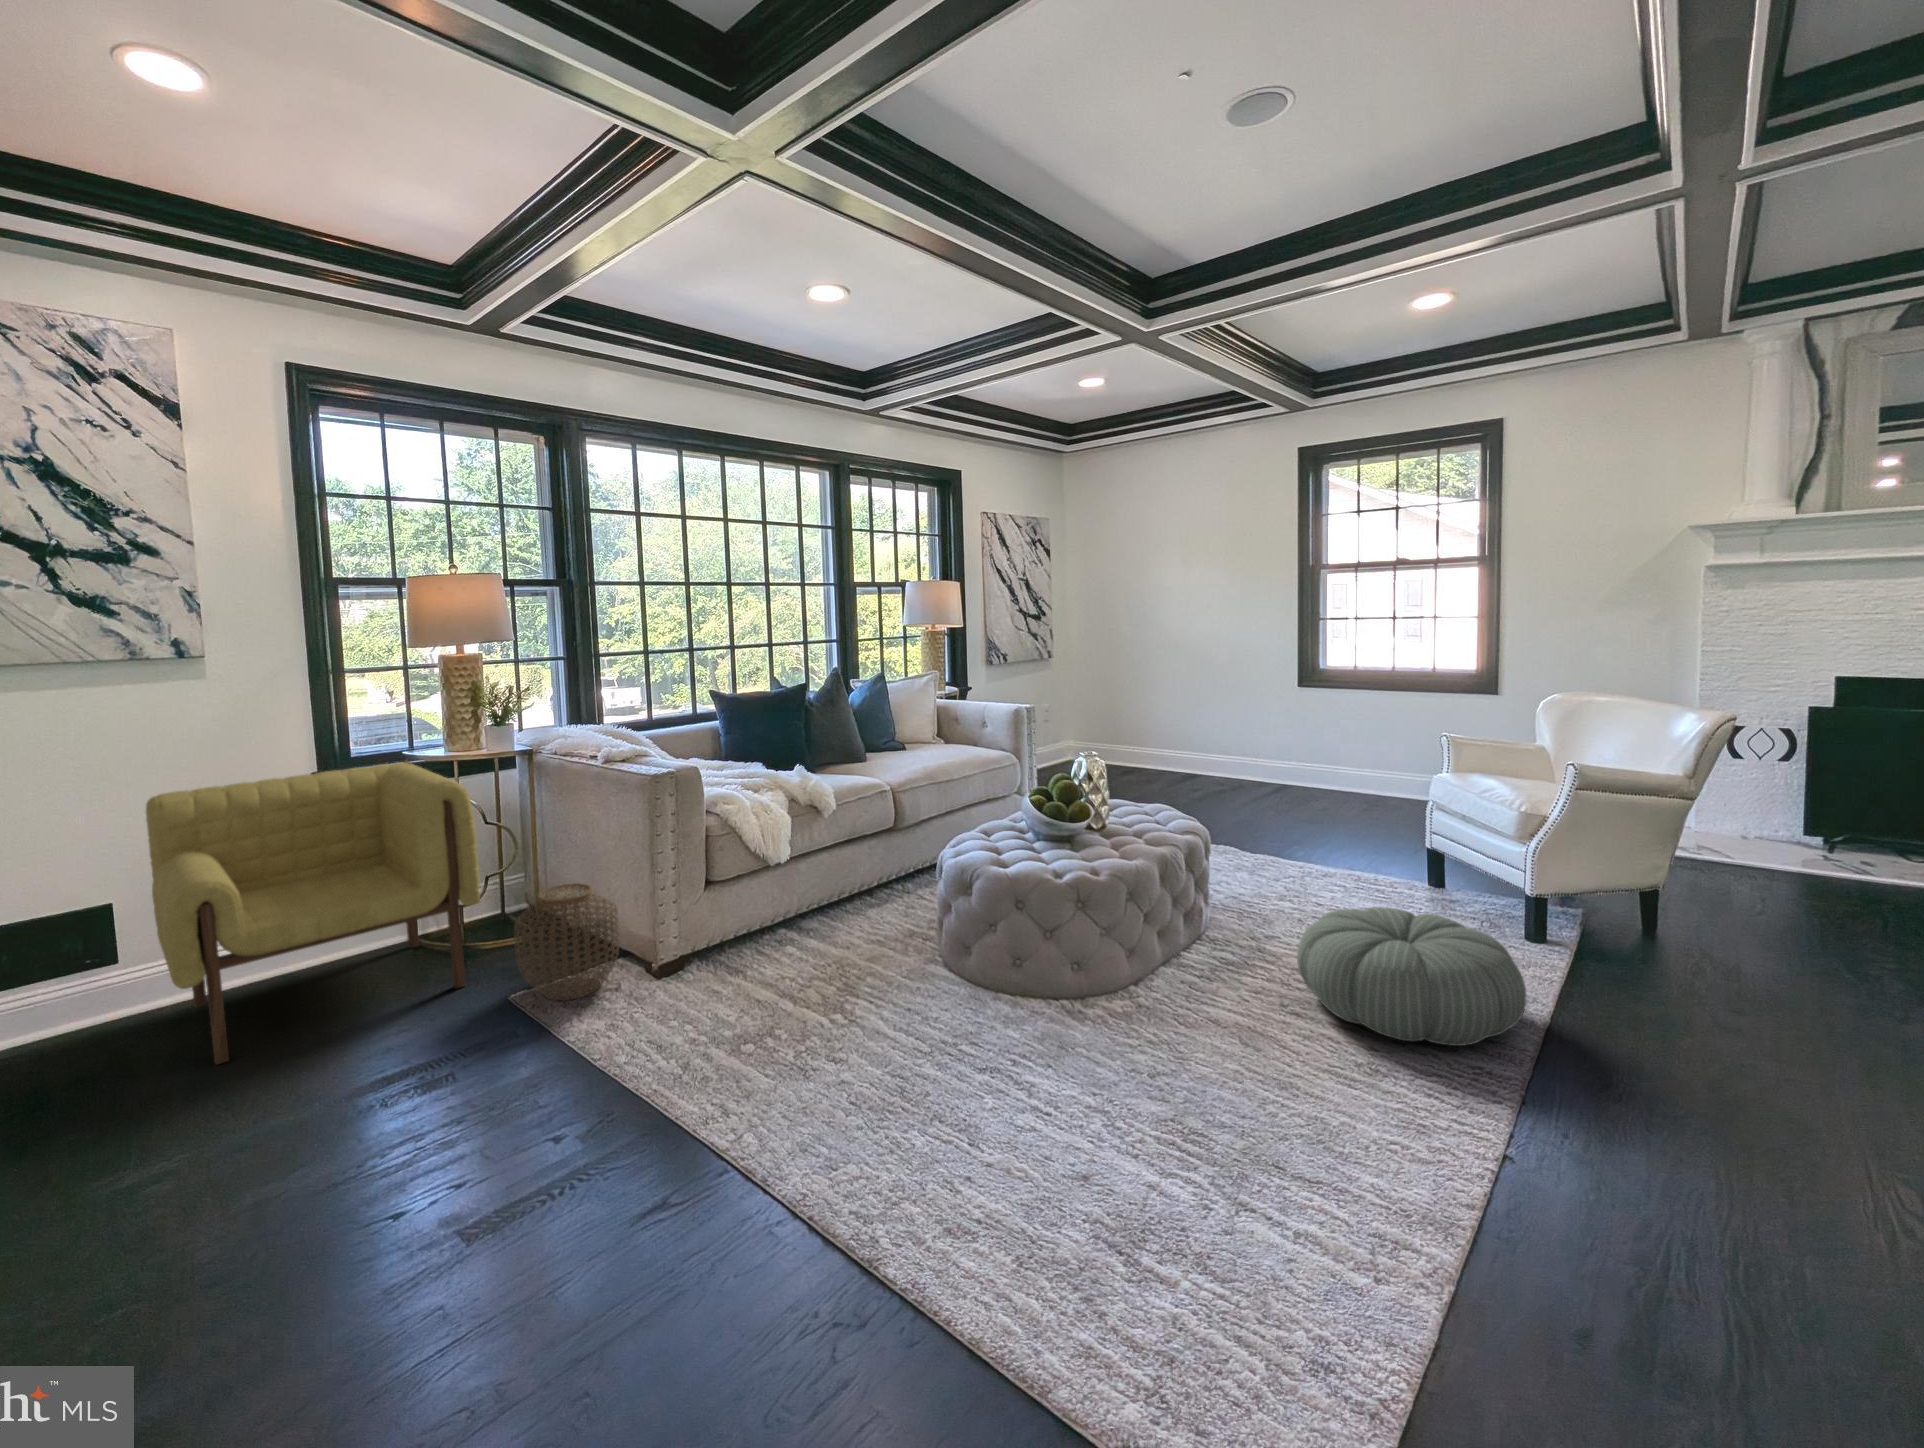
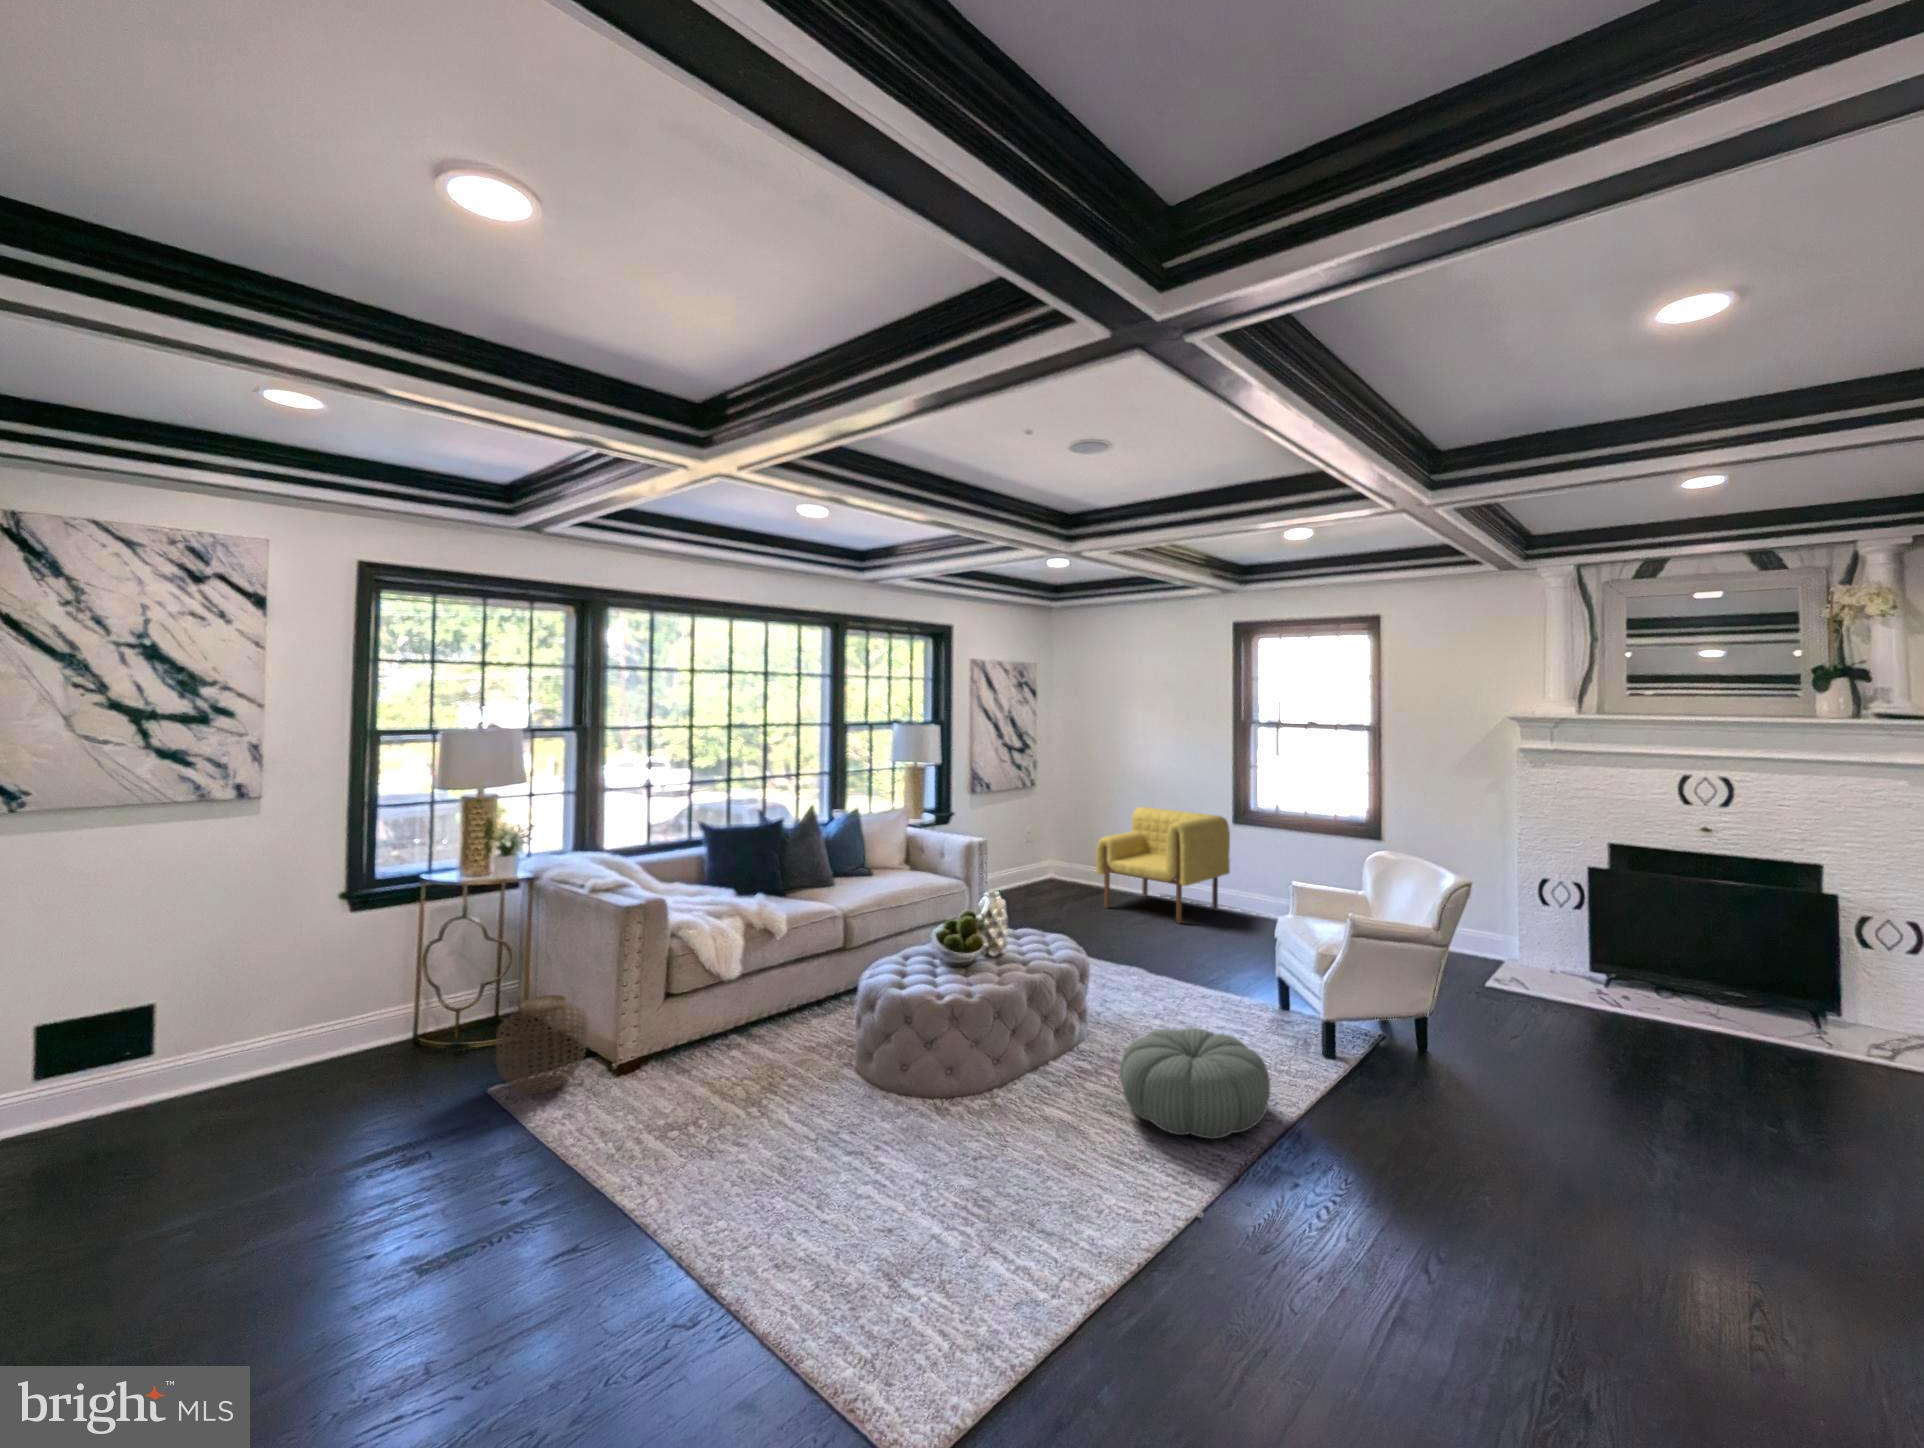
armchair: present [146,762,480,1064] -> present [1096,807,1230,924]

